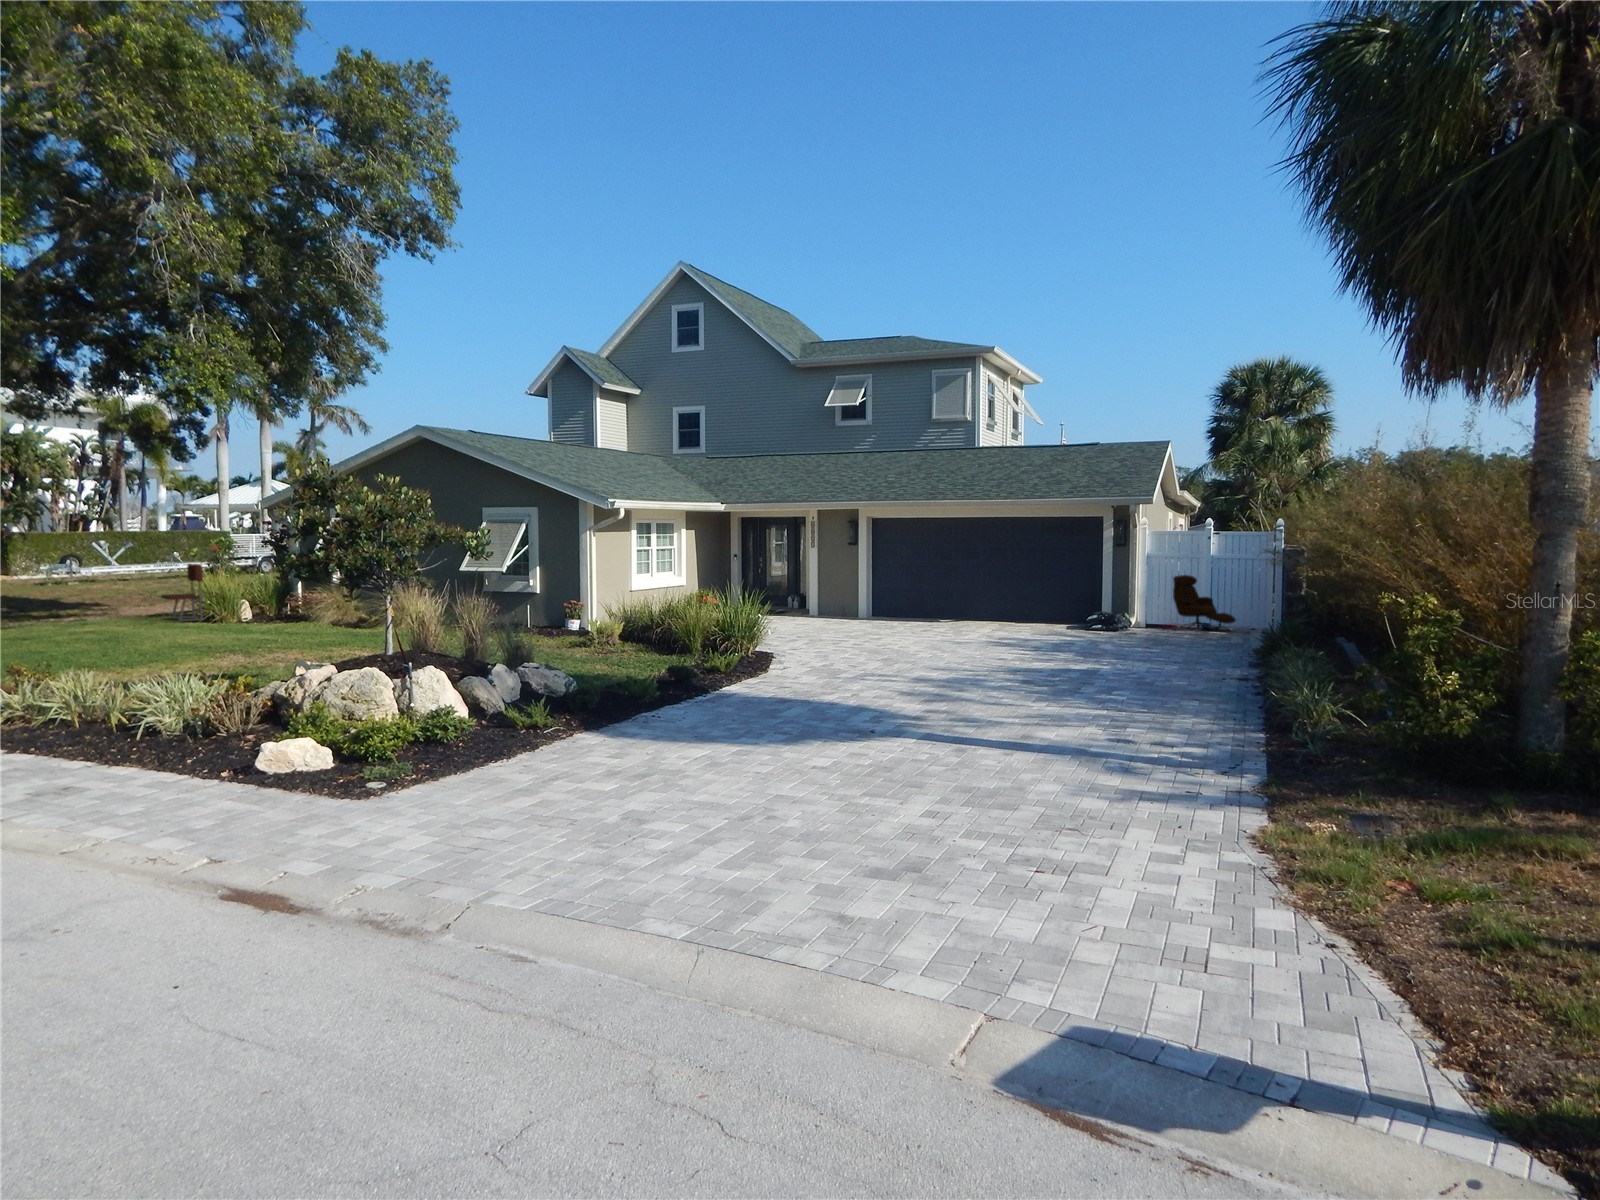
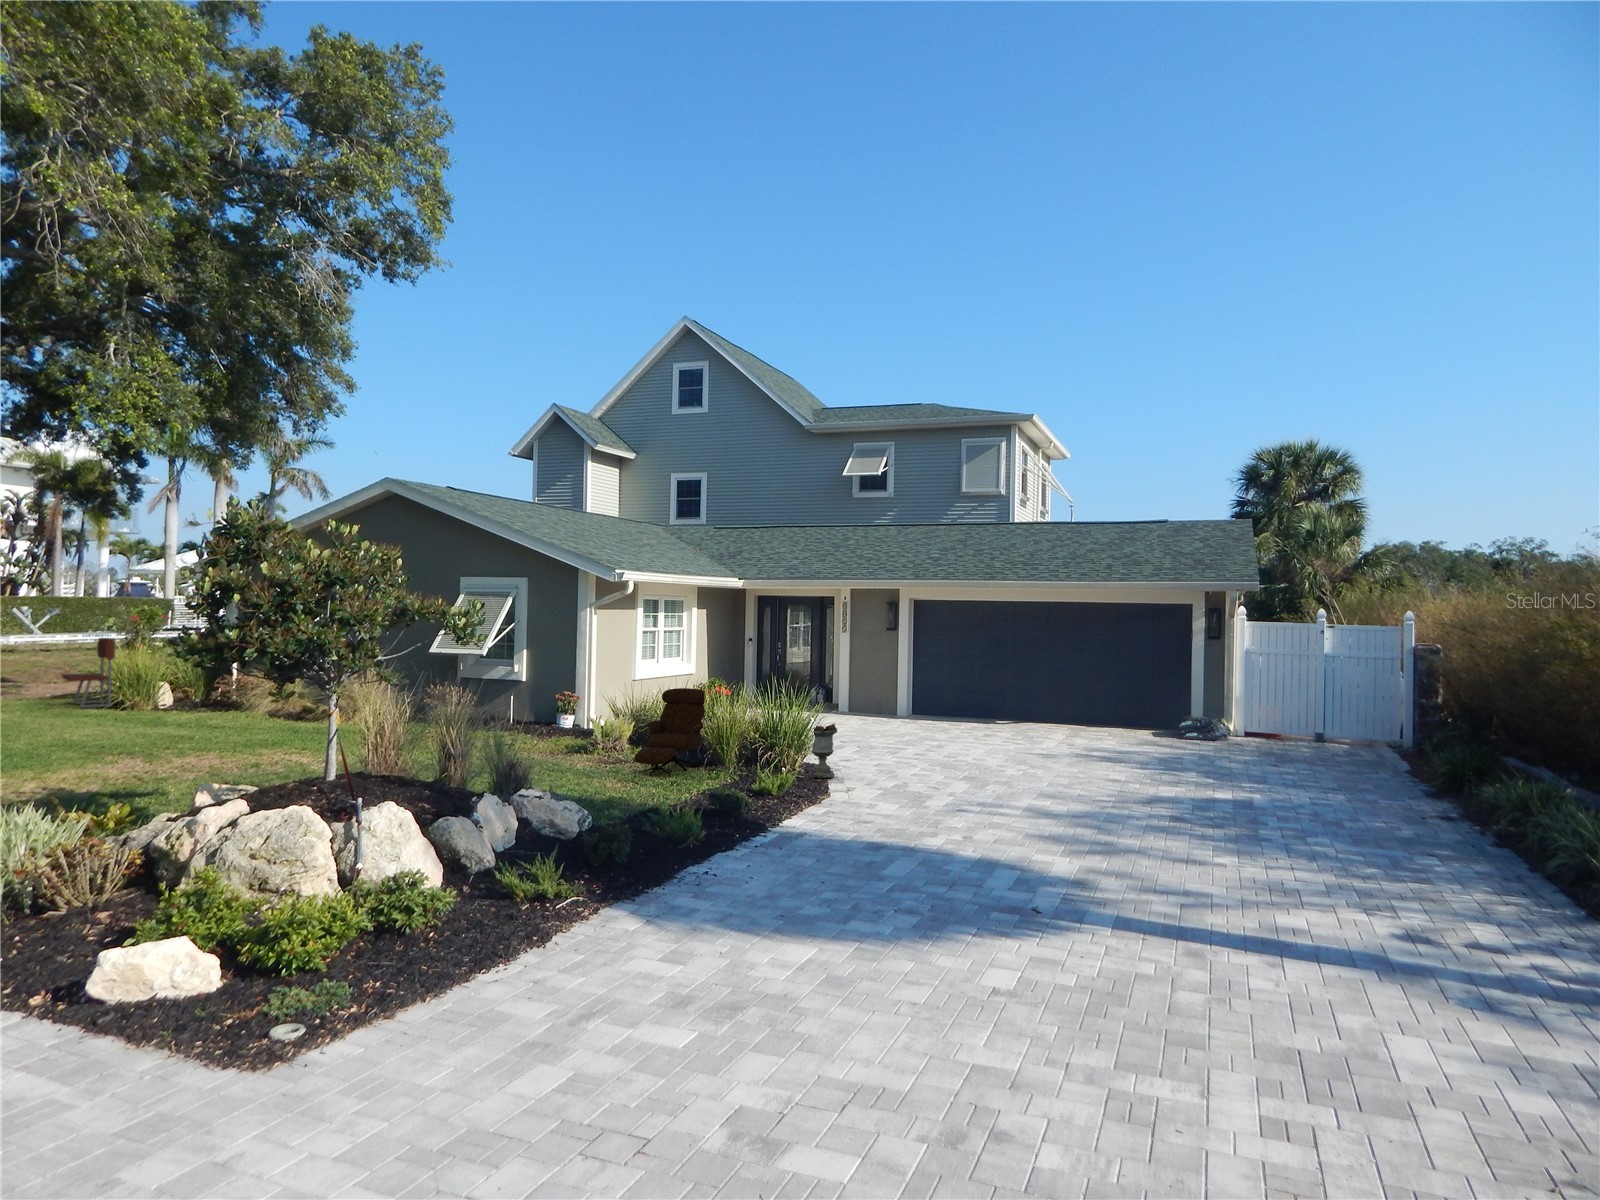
lounge chair: present [1173,575,1236,630] -> present [634,688,705,776]
planter: none [758,619,781,662] -> present [811,724,837,779]

